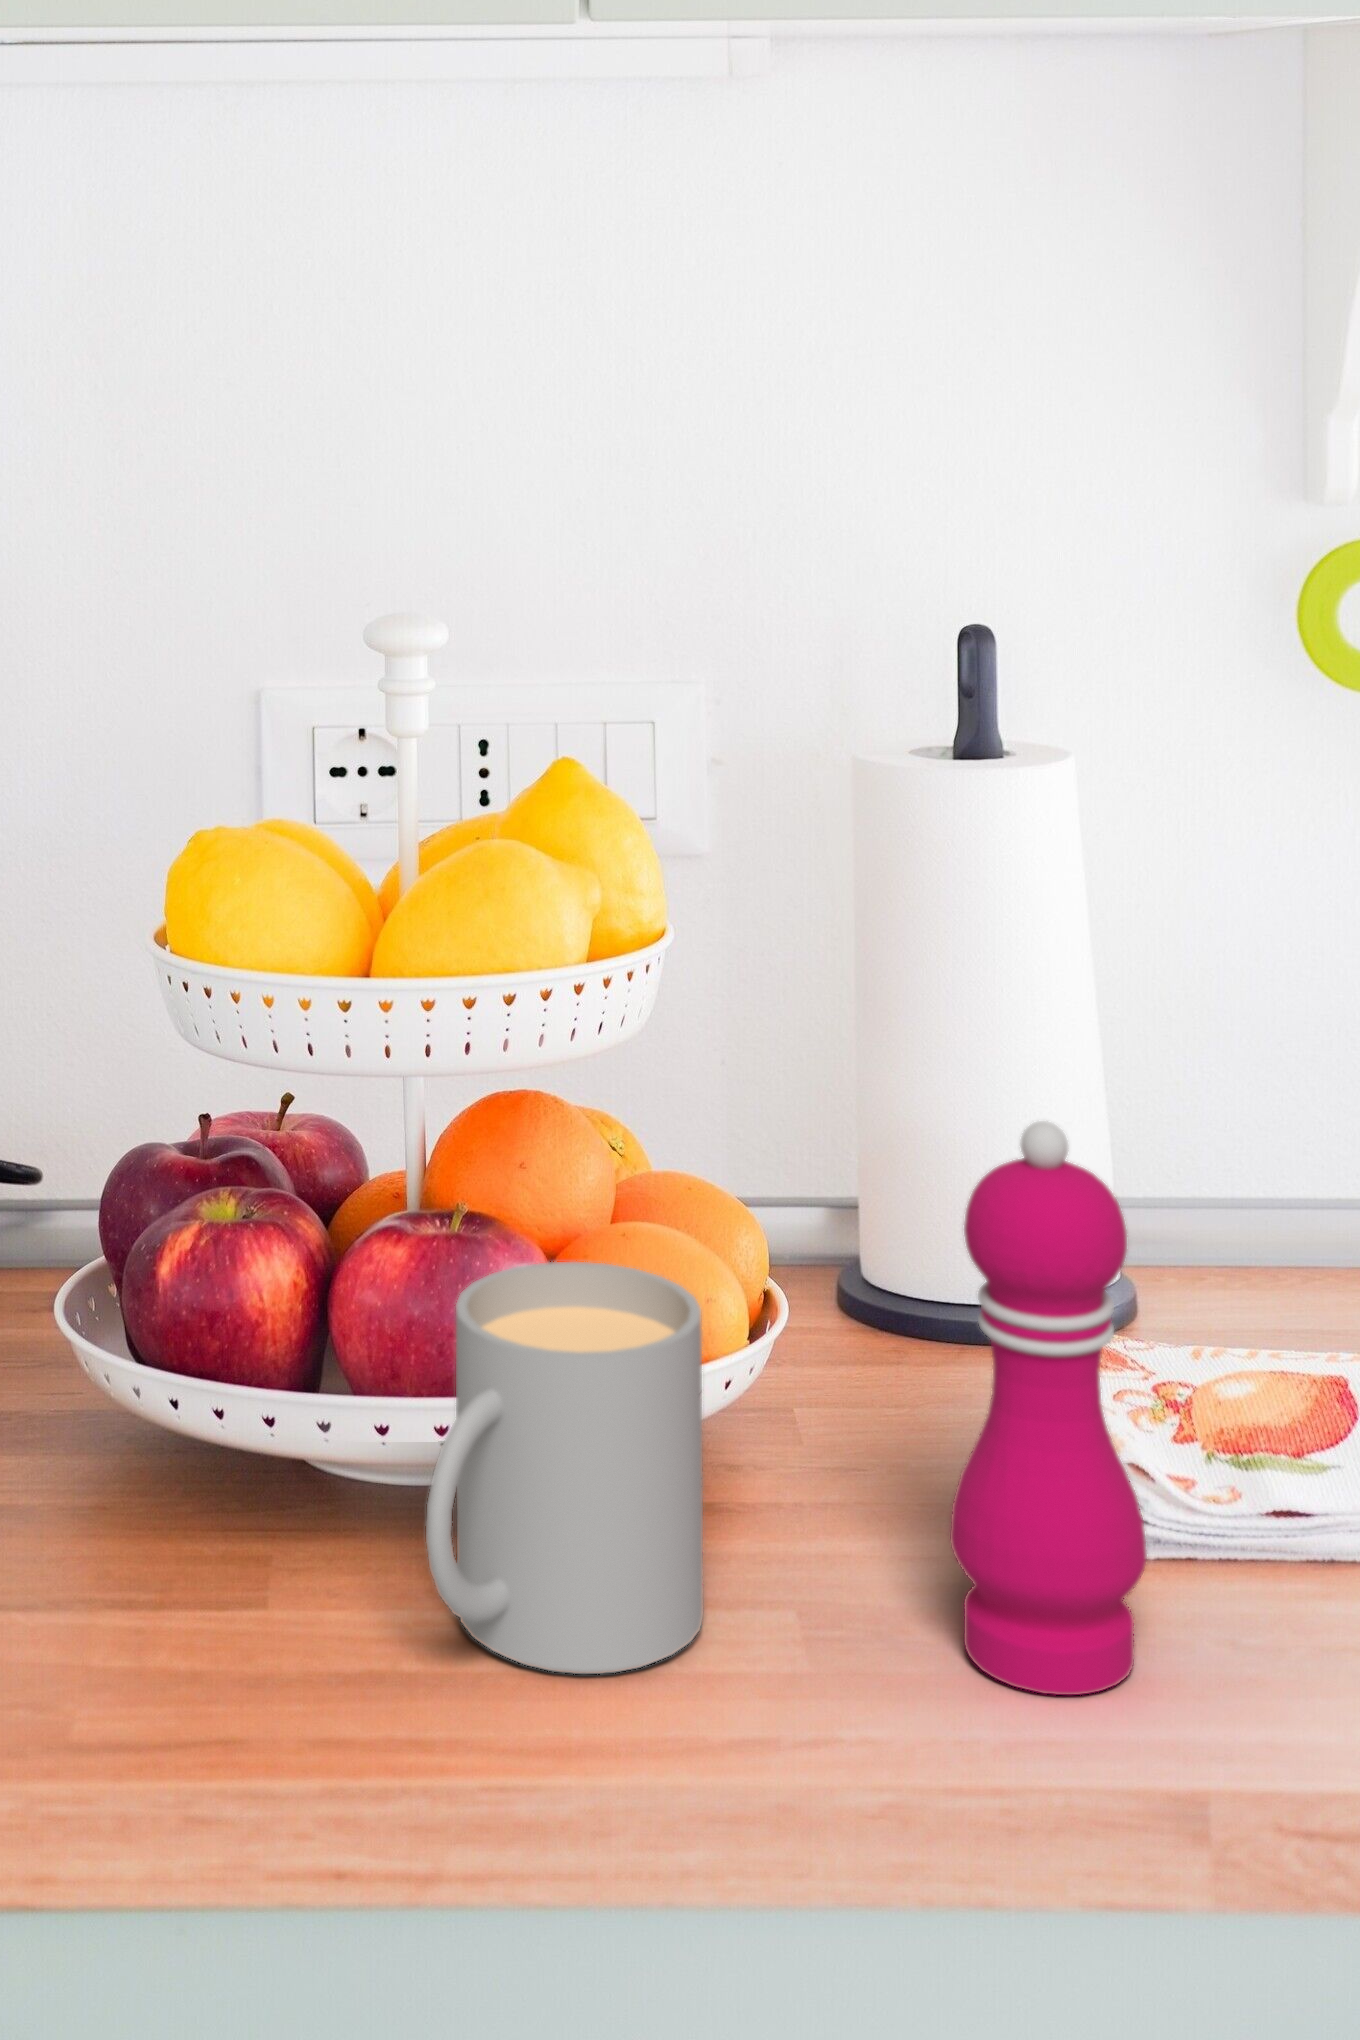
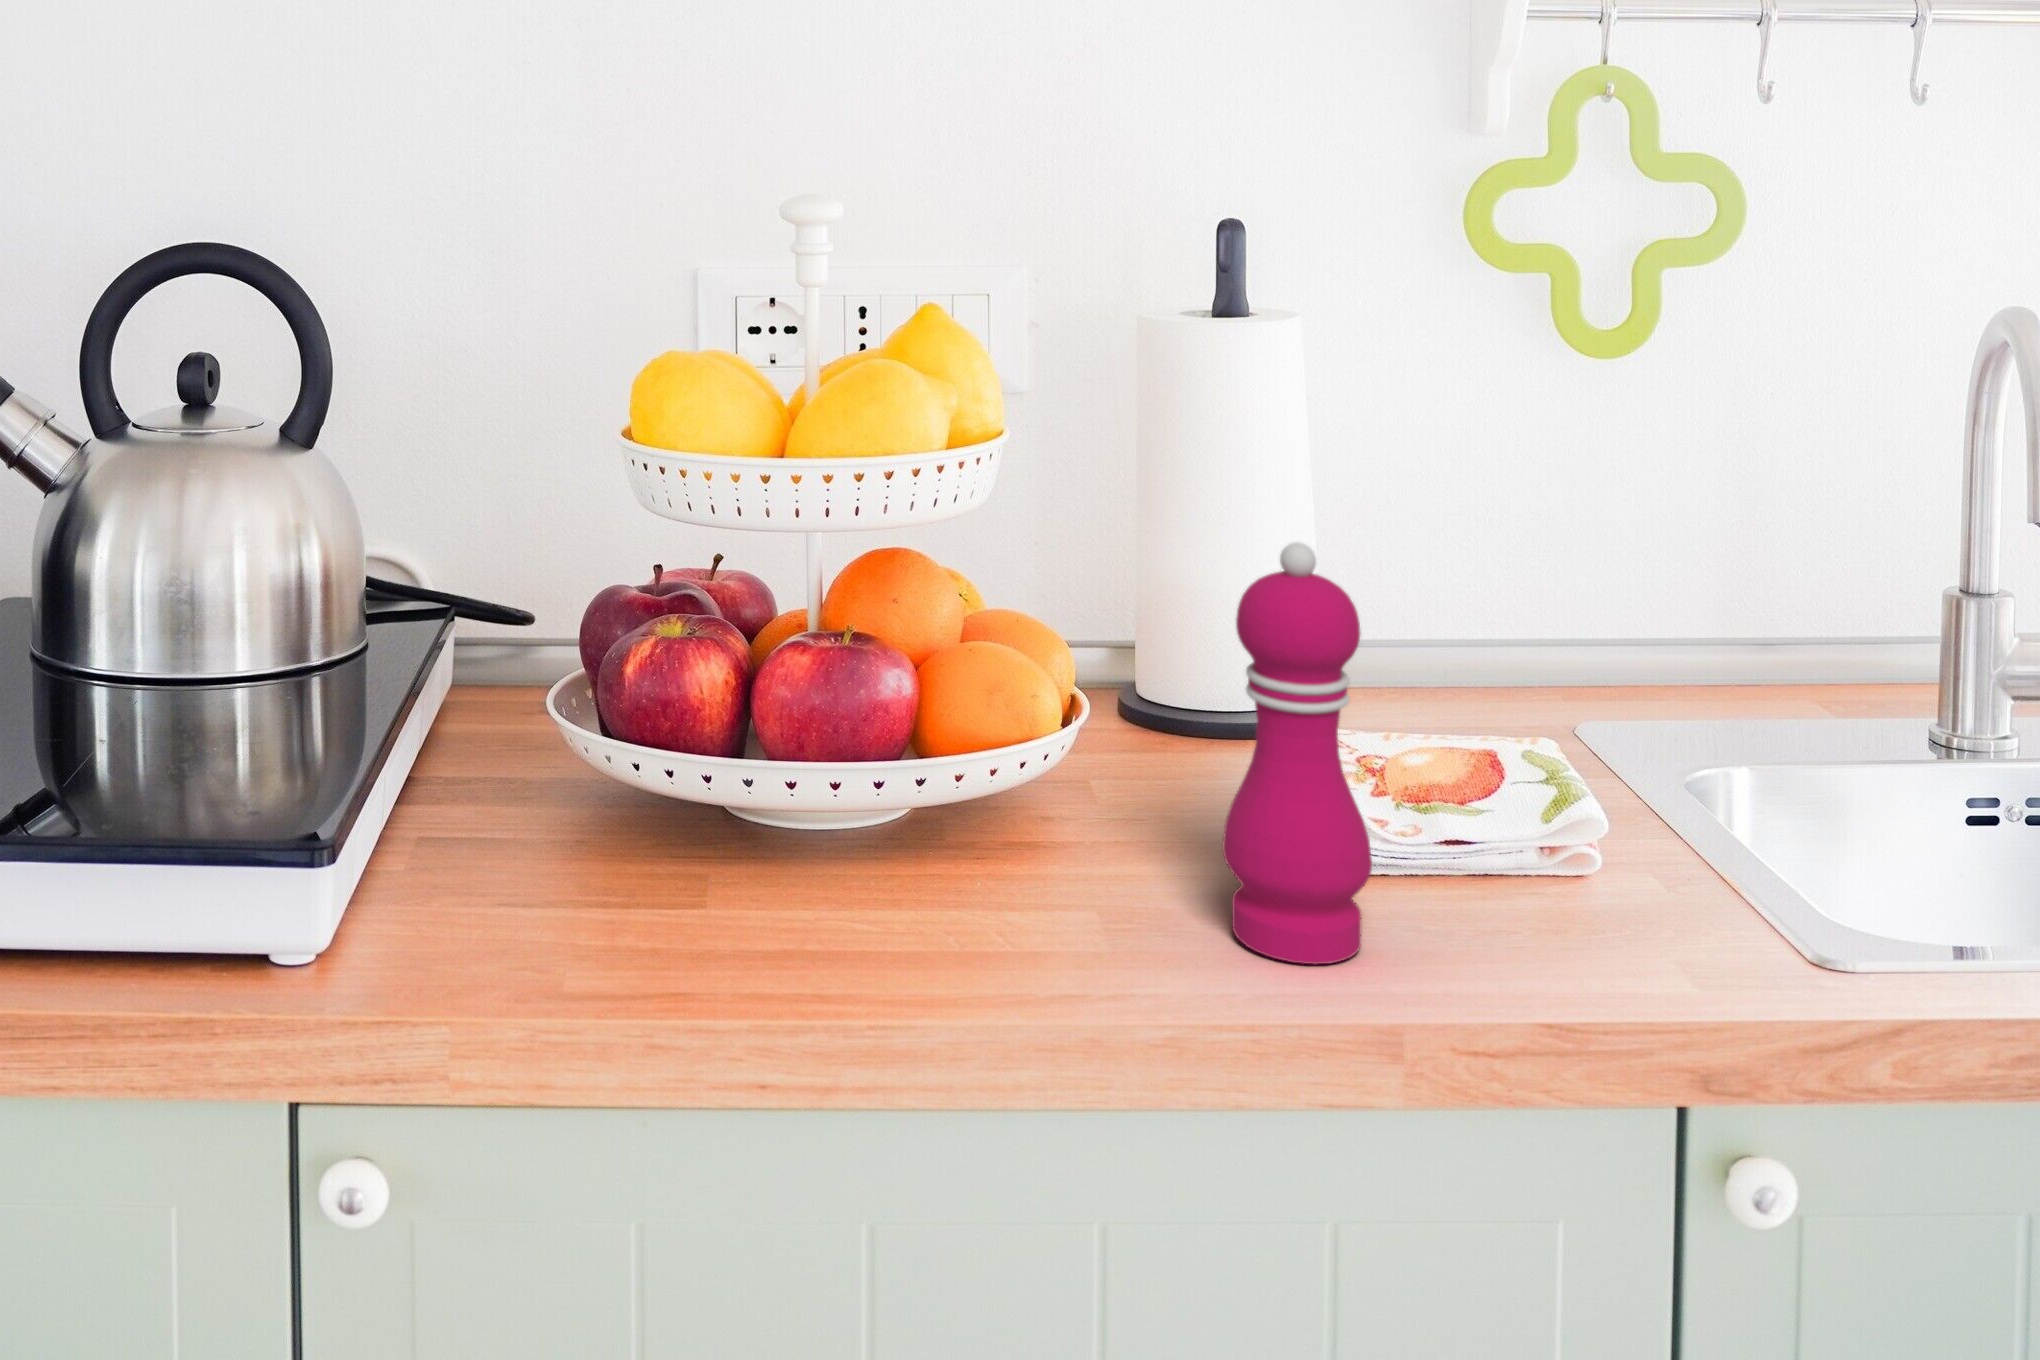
mug: present [426,1262,704,1674] -> none [835,654,1036,947]

